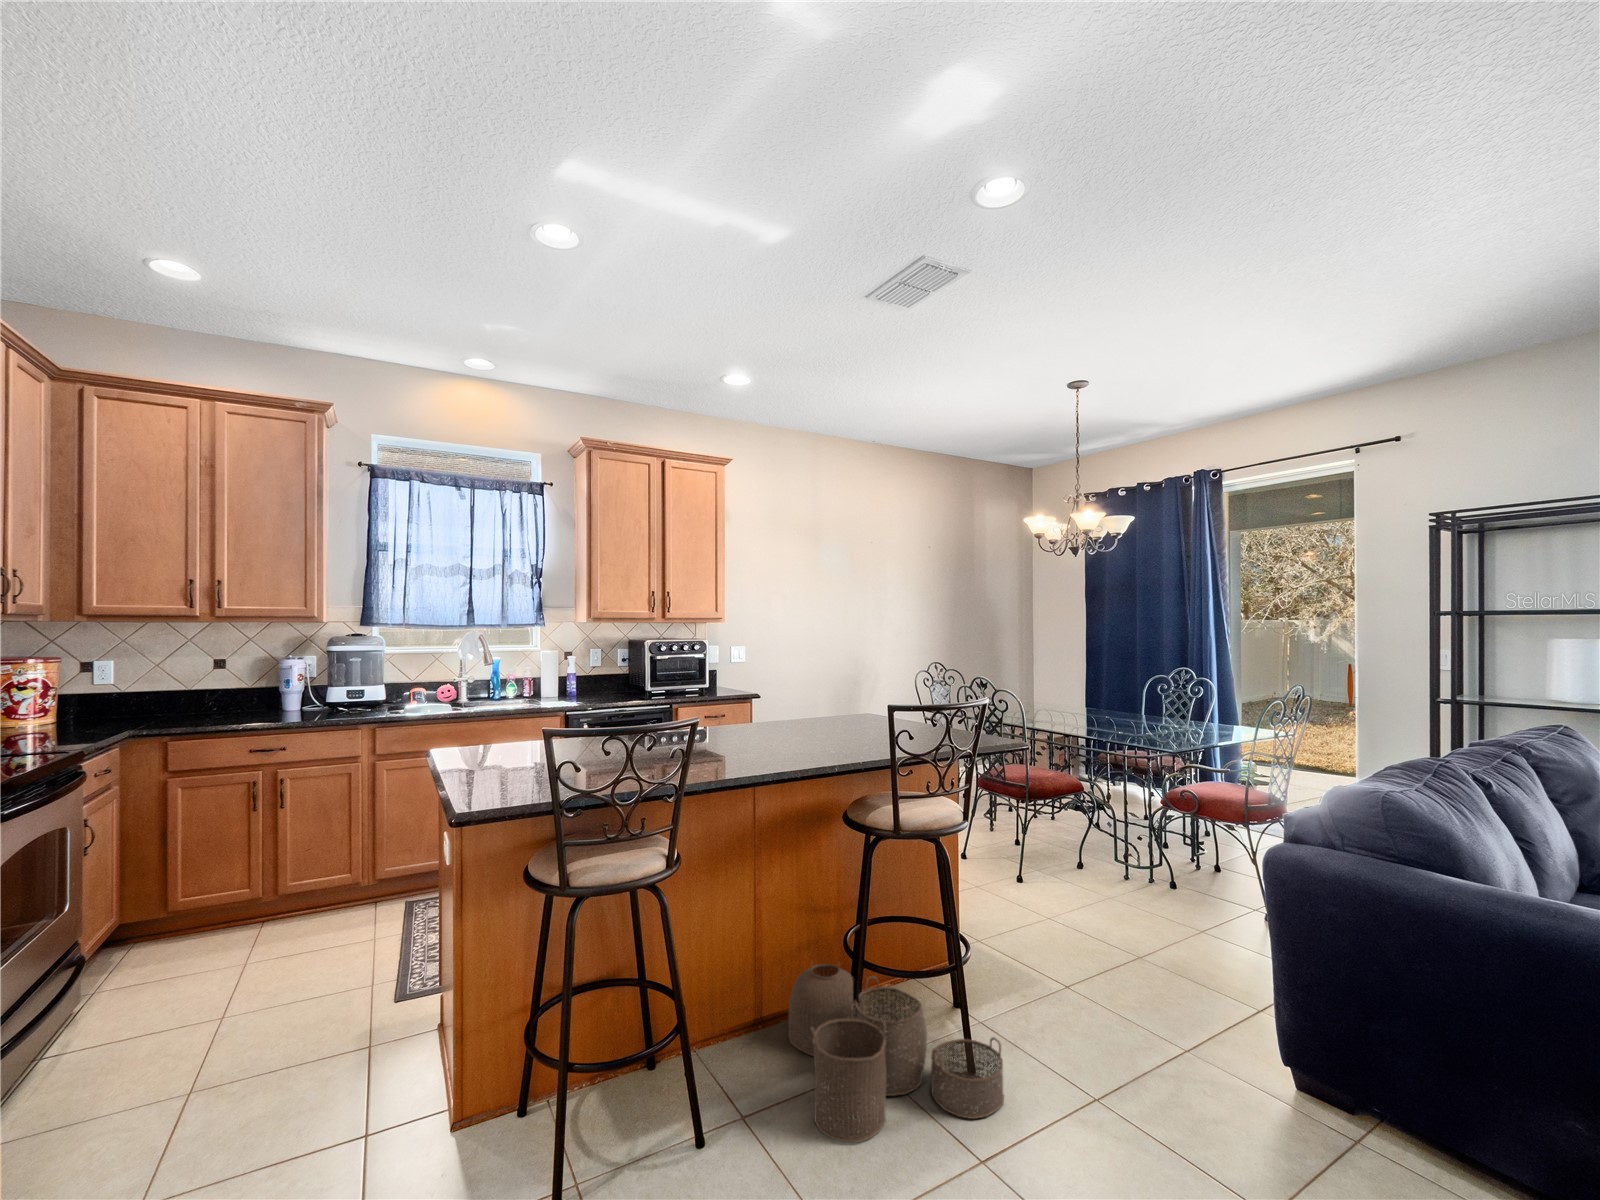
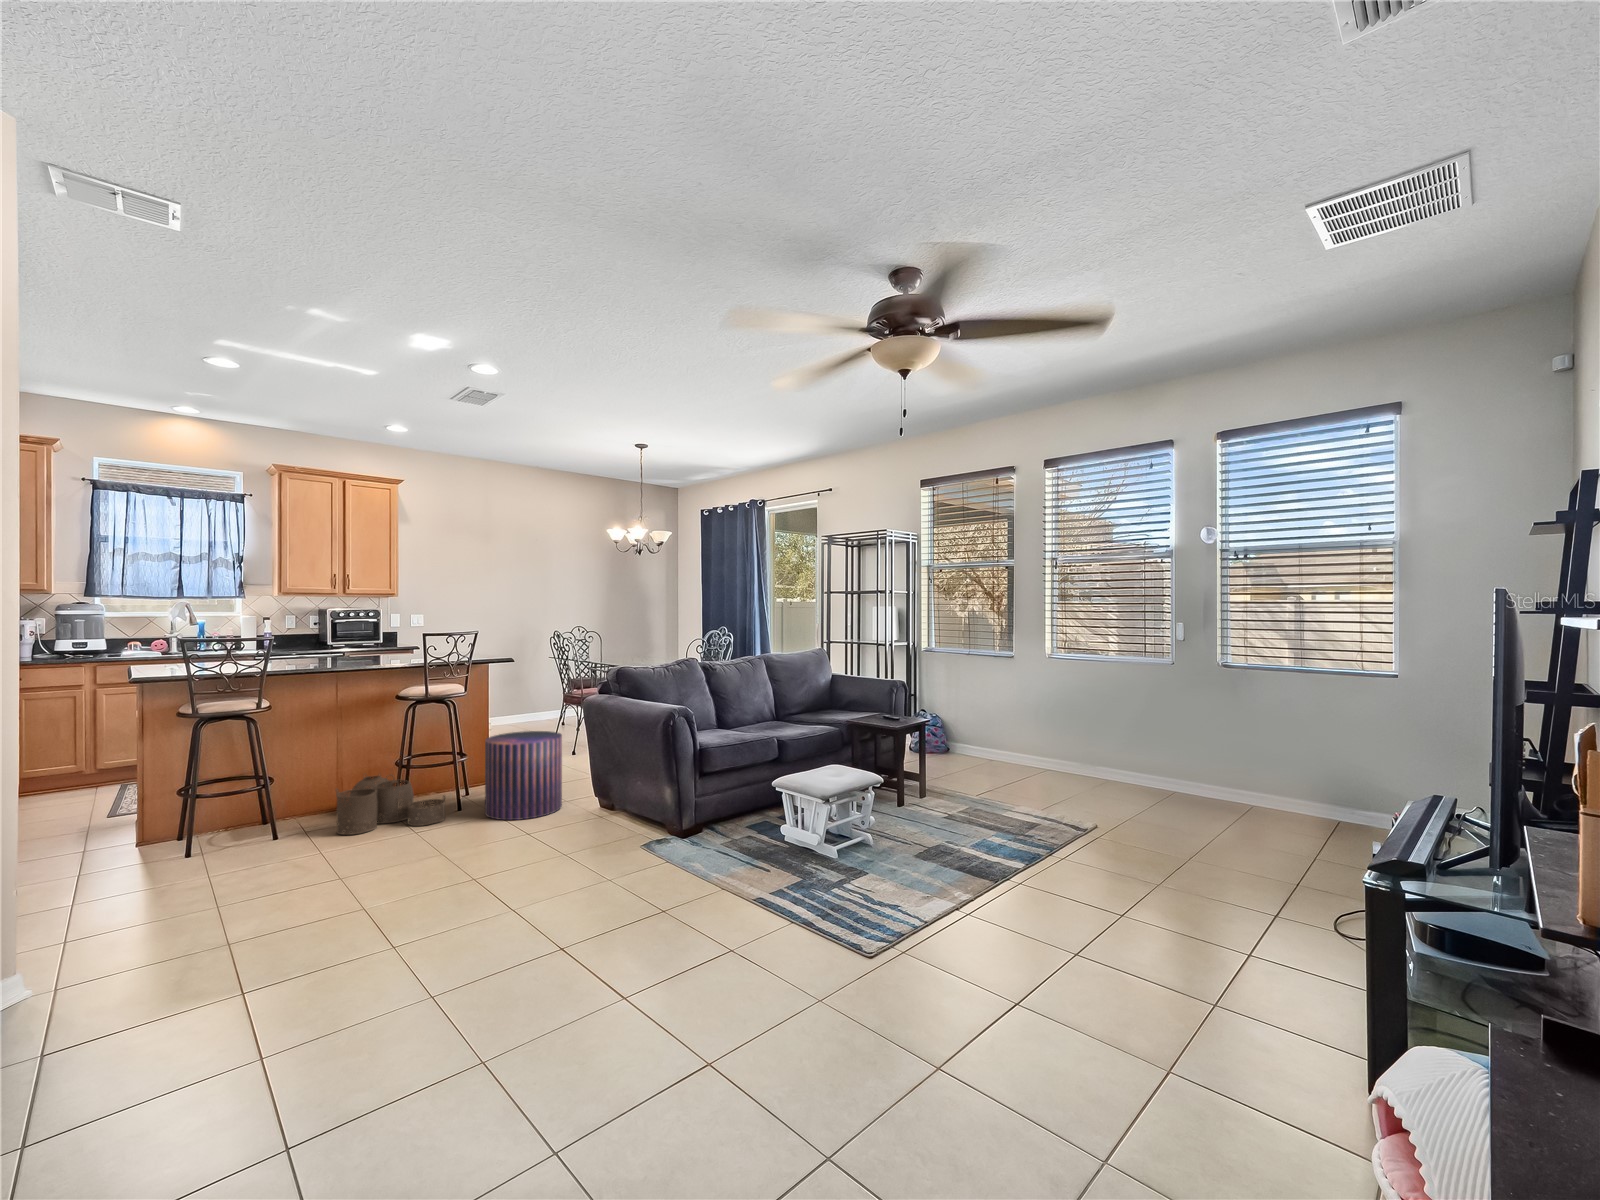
pouf: none [1052,888,1223,1120] -> present [485,731,562,820]

